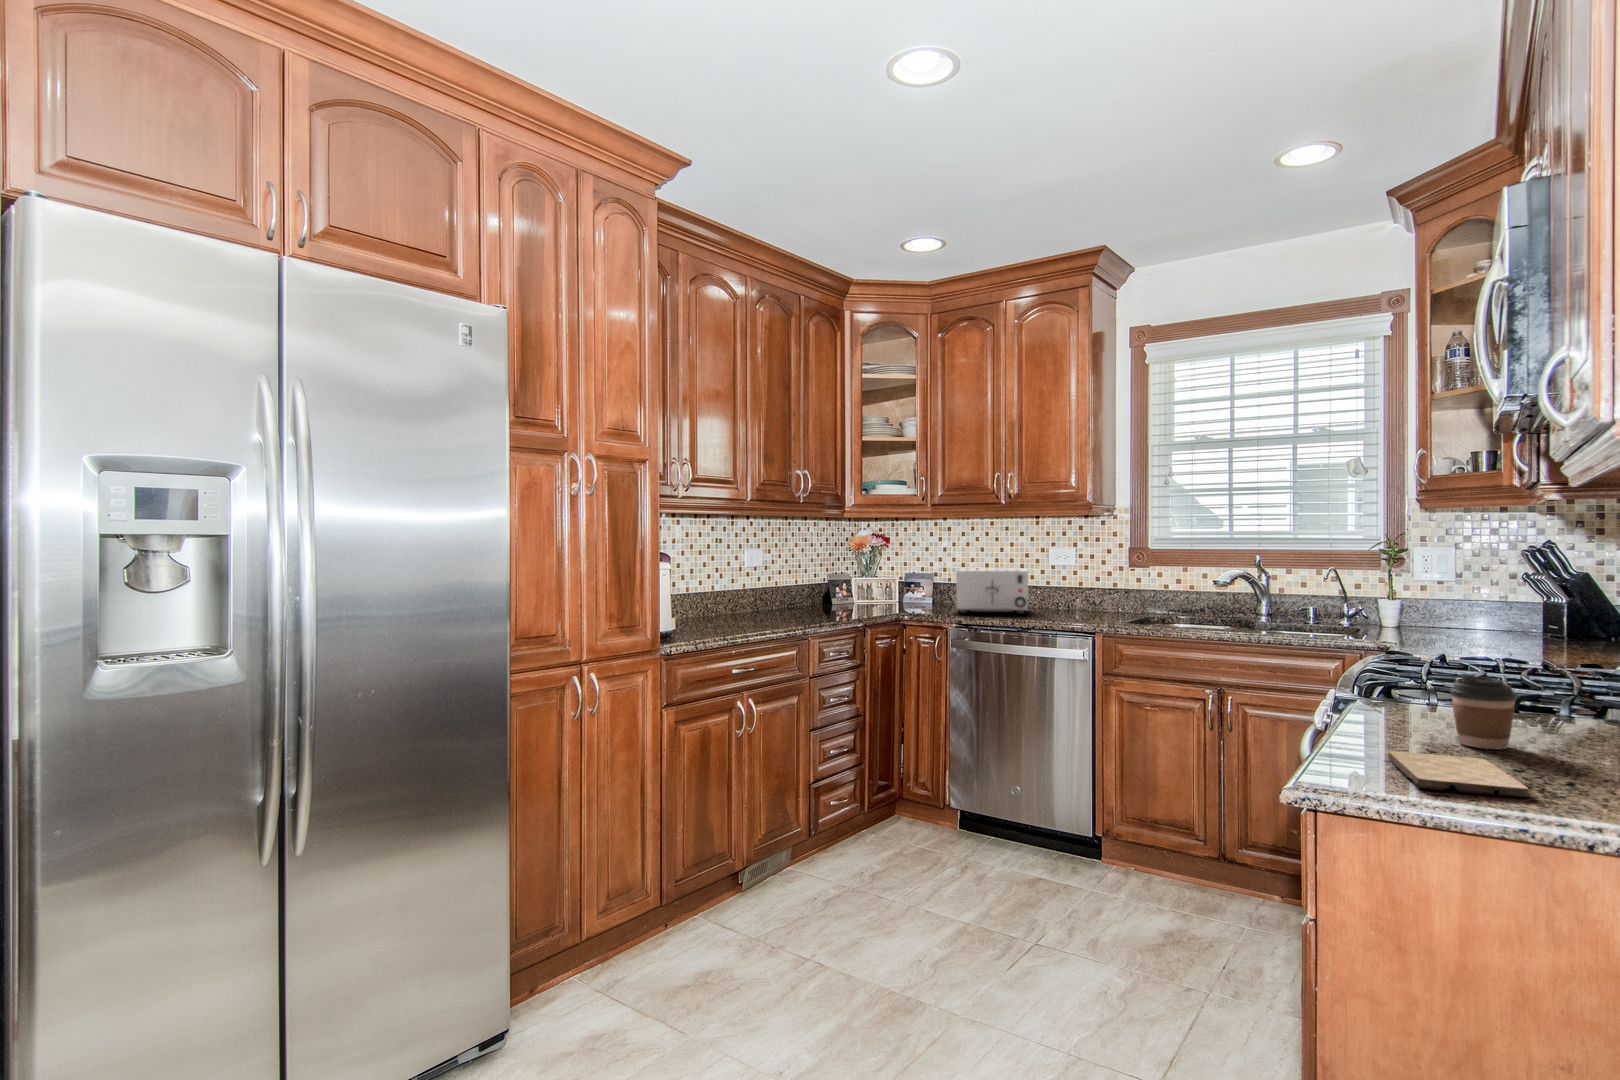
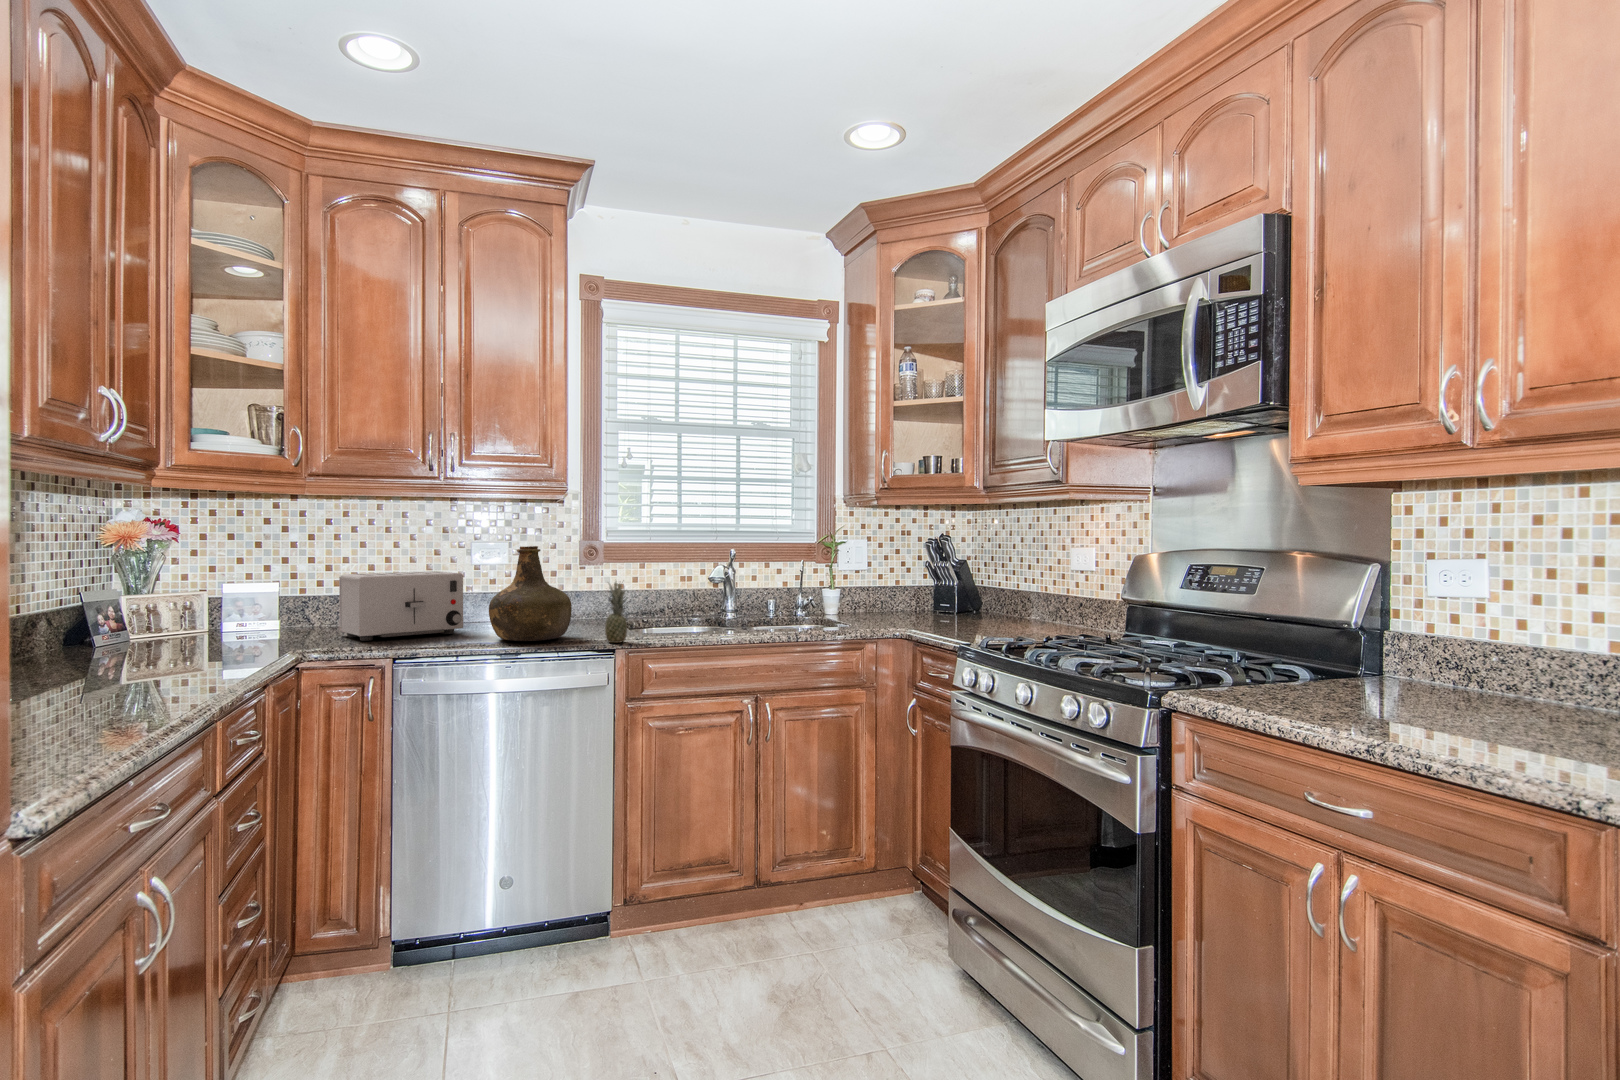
bottle: none [1025,551,1087,622] -> present [489,546,572,641]
fruit: none [1096,578,1117,629] -> present [605,582,627,643]
coffee cup: present [1450,674,1517,749] -> none [1293,650,1344,711]
cutting board: present [1388,751,1529,797] -> none [1359,719,1502,753]

